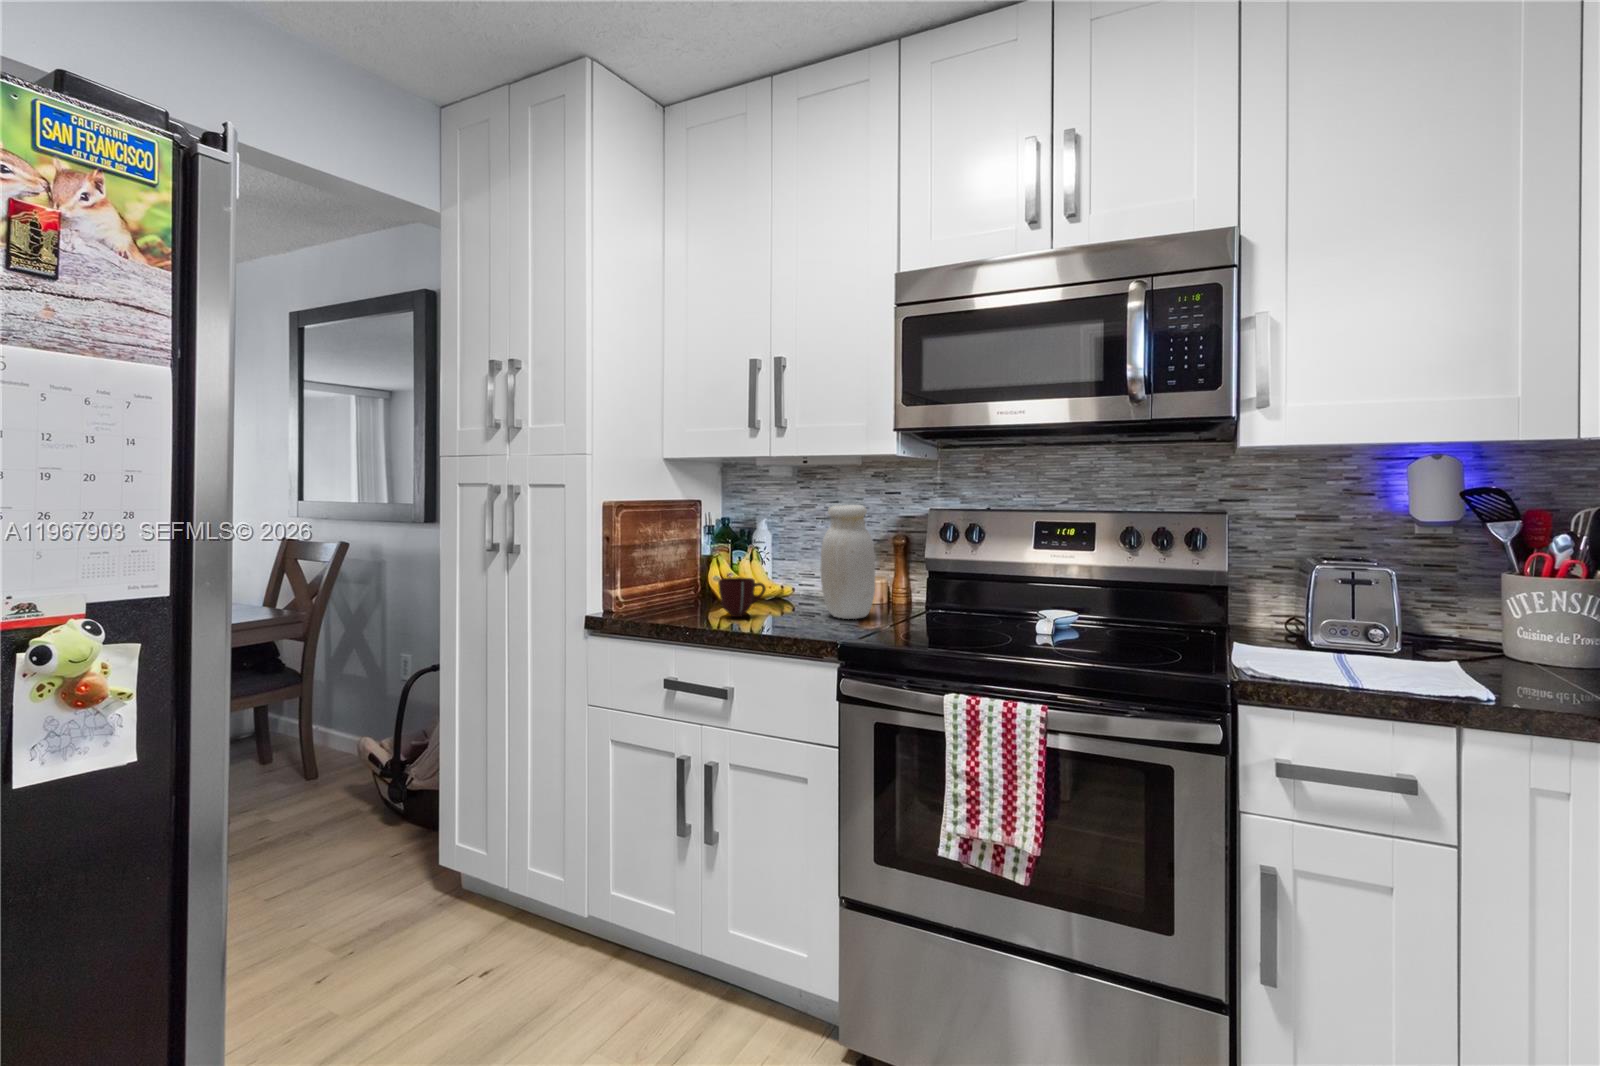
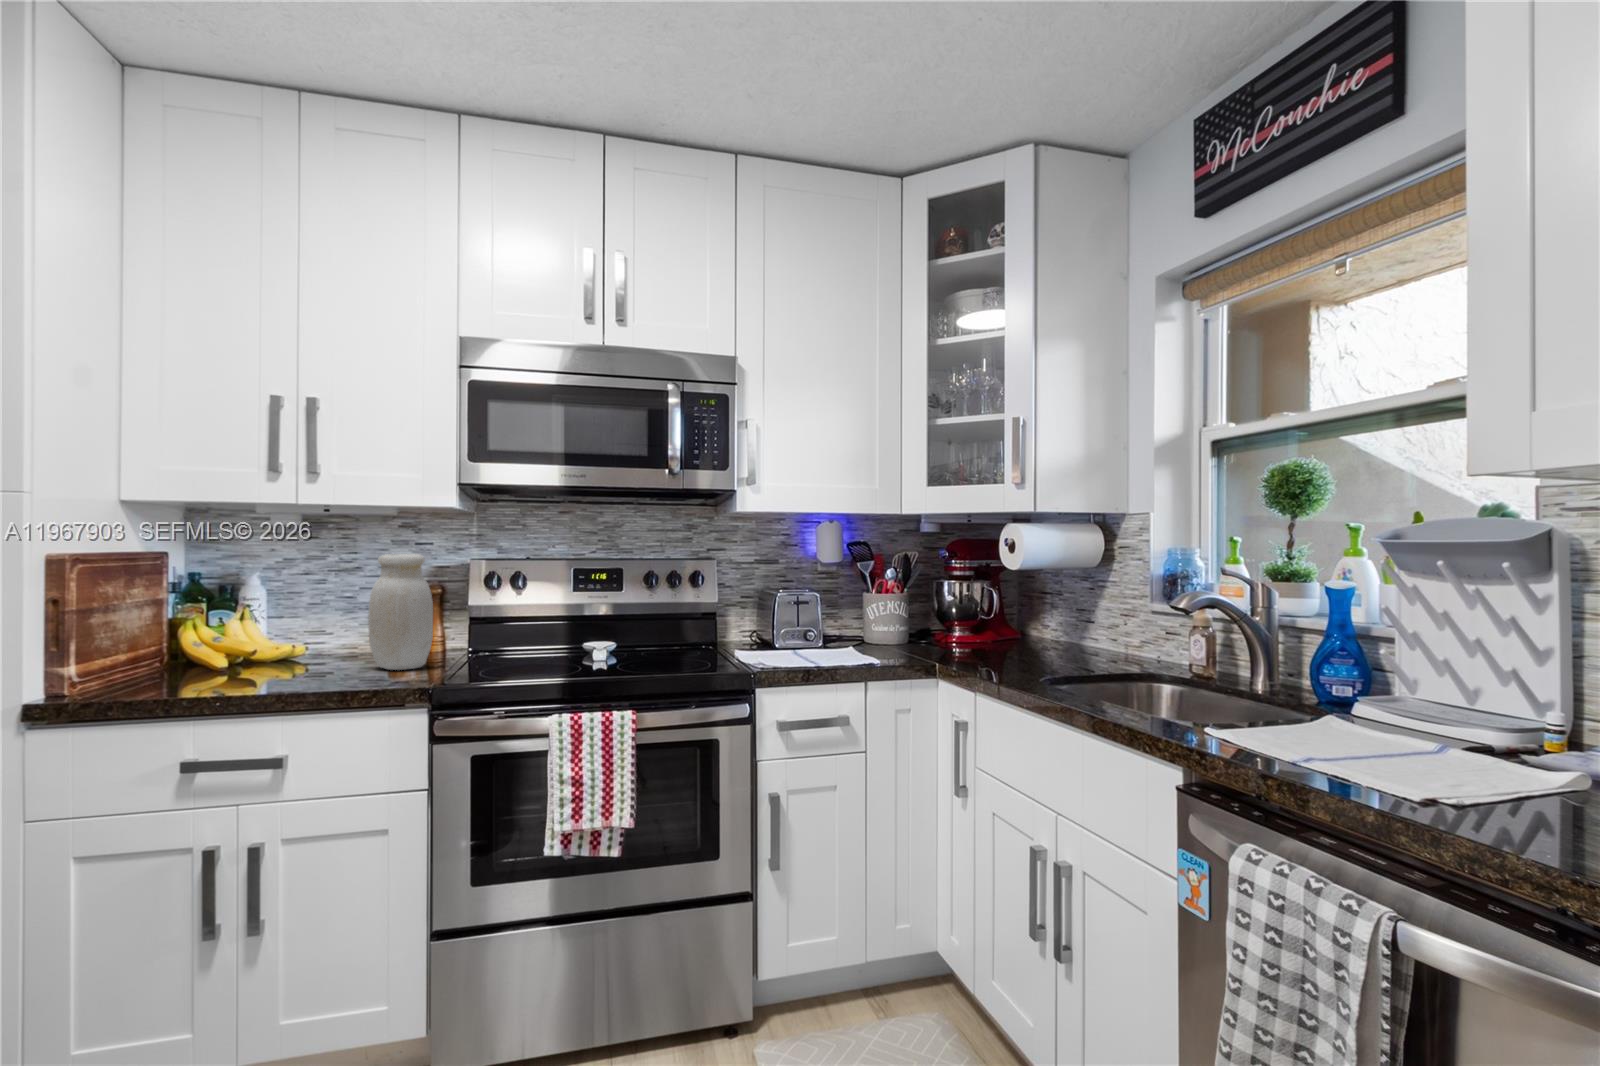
mug: present [718,577,766,617] -> none [243,636,301,682]

